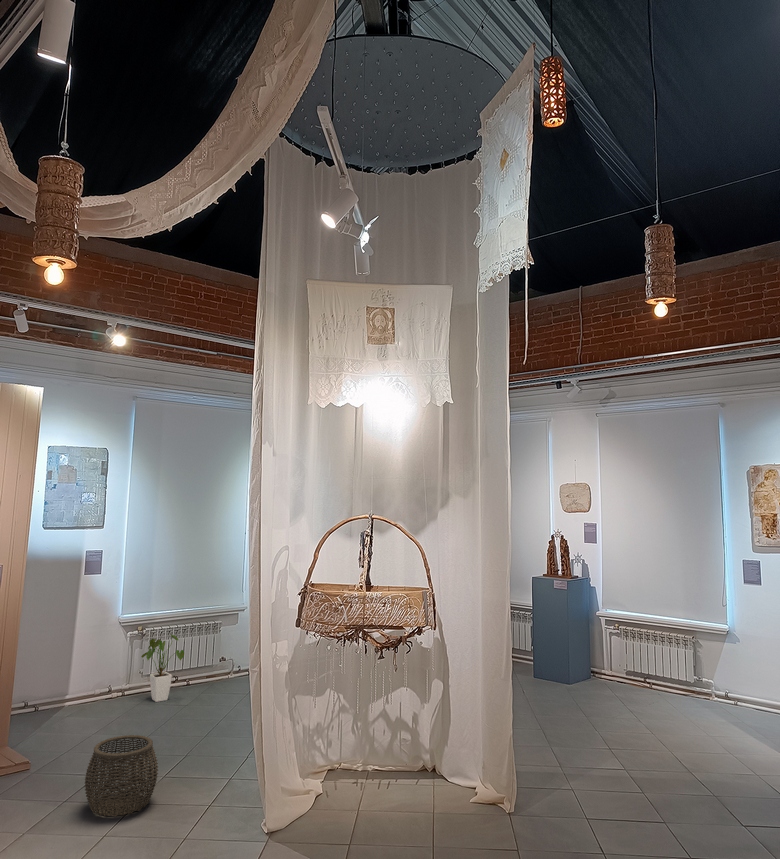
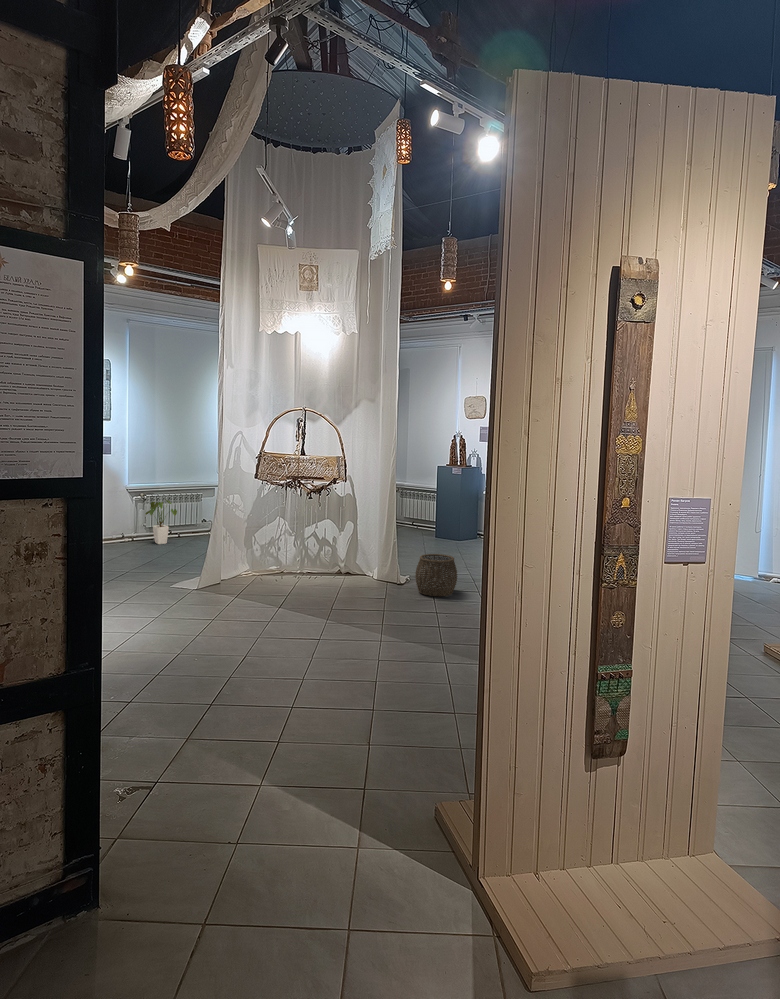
woven basket: present [85,735,158,817] -> present [415,554,457,597]

